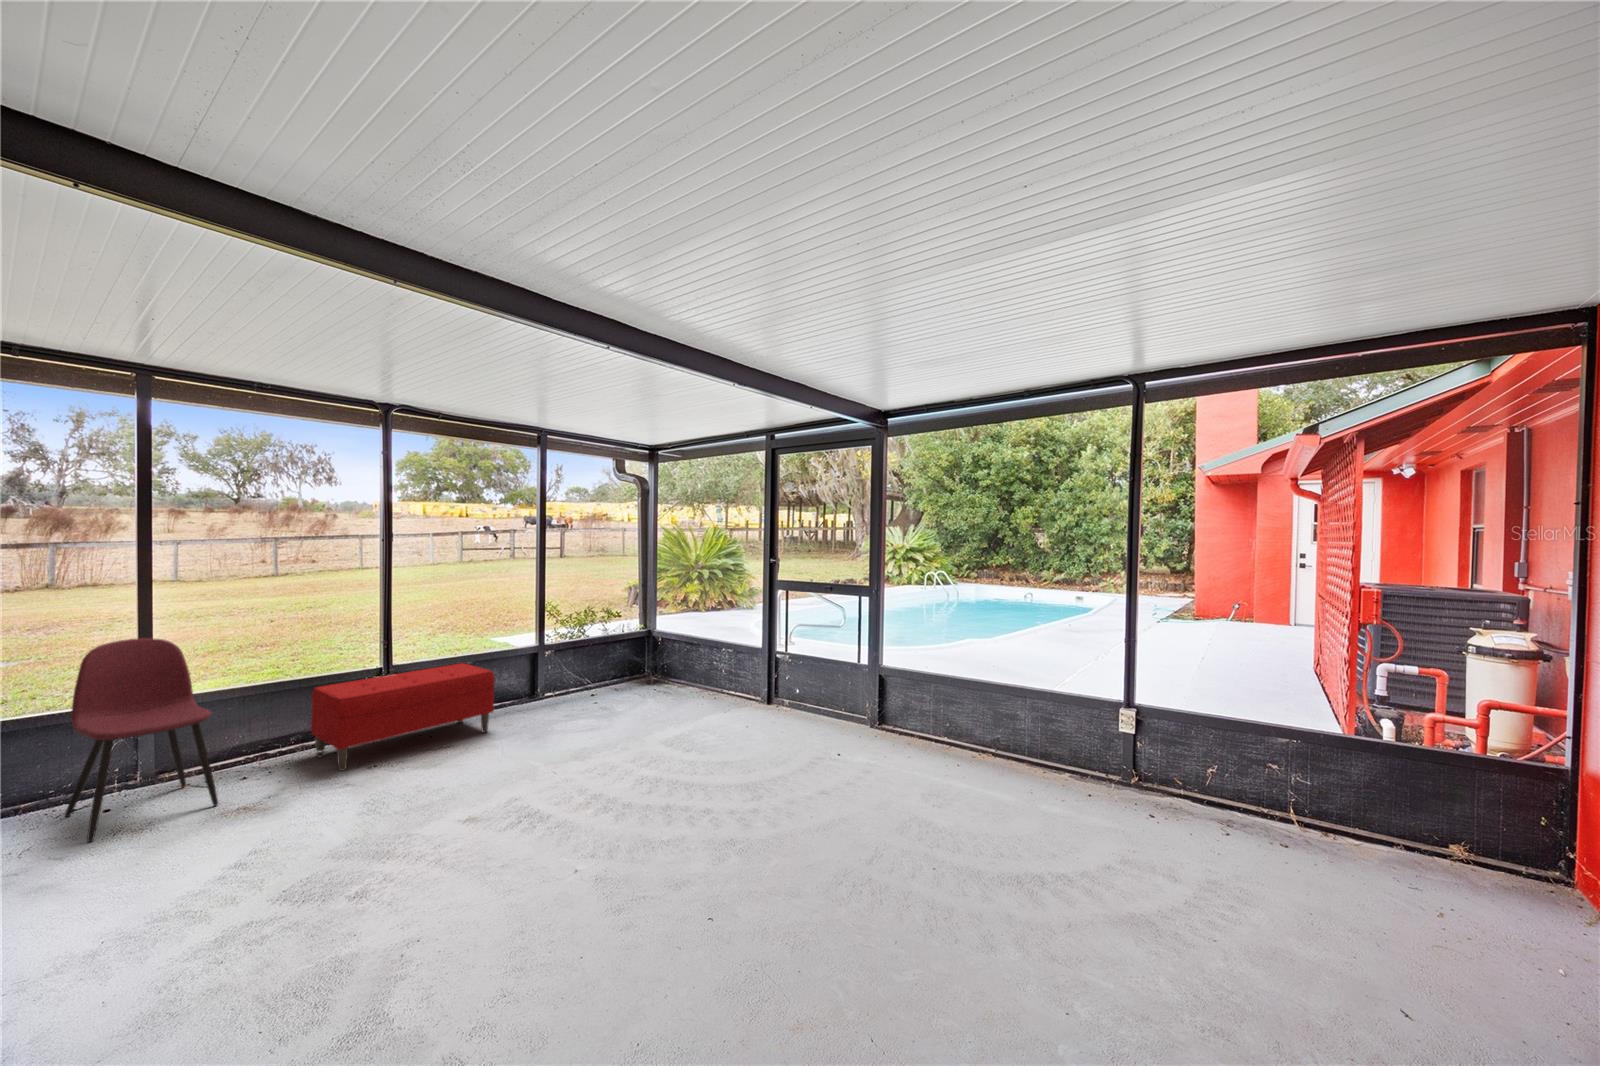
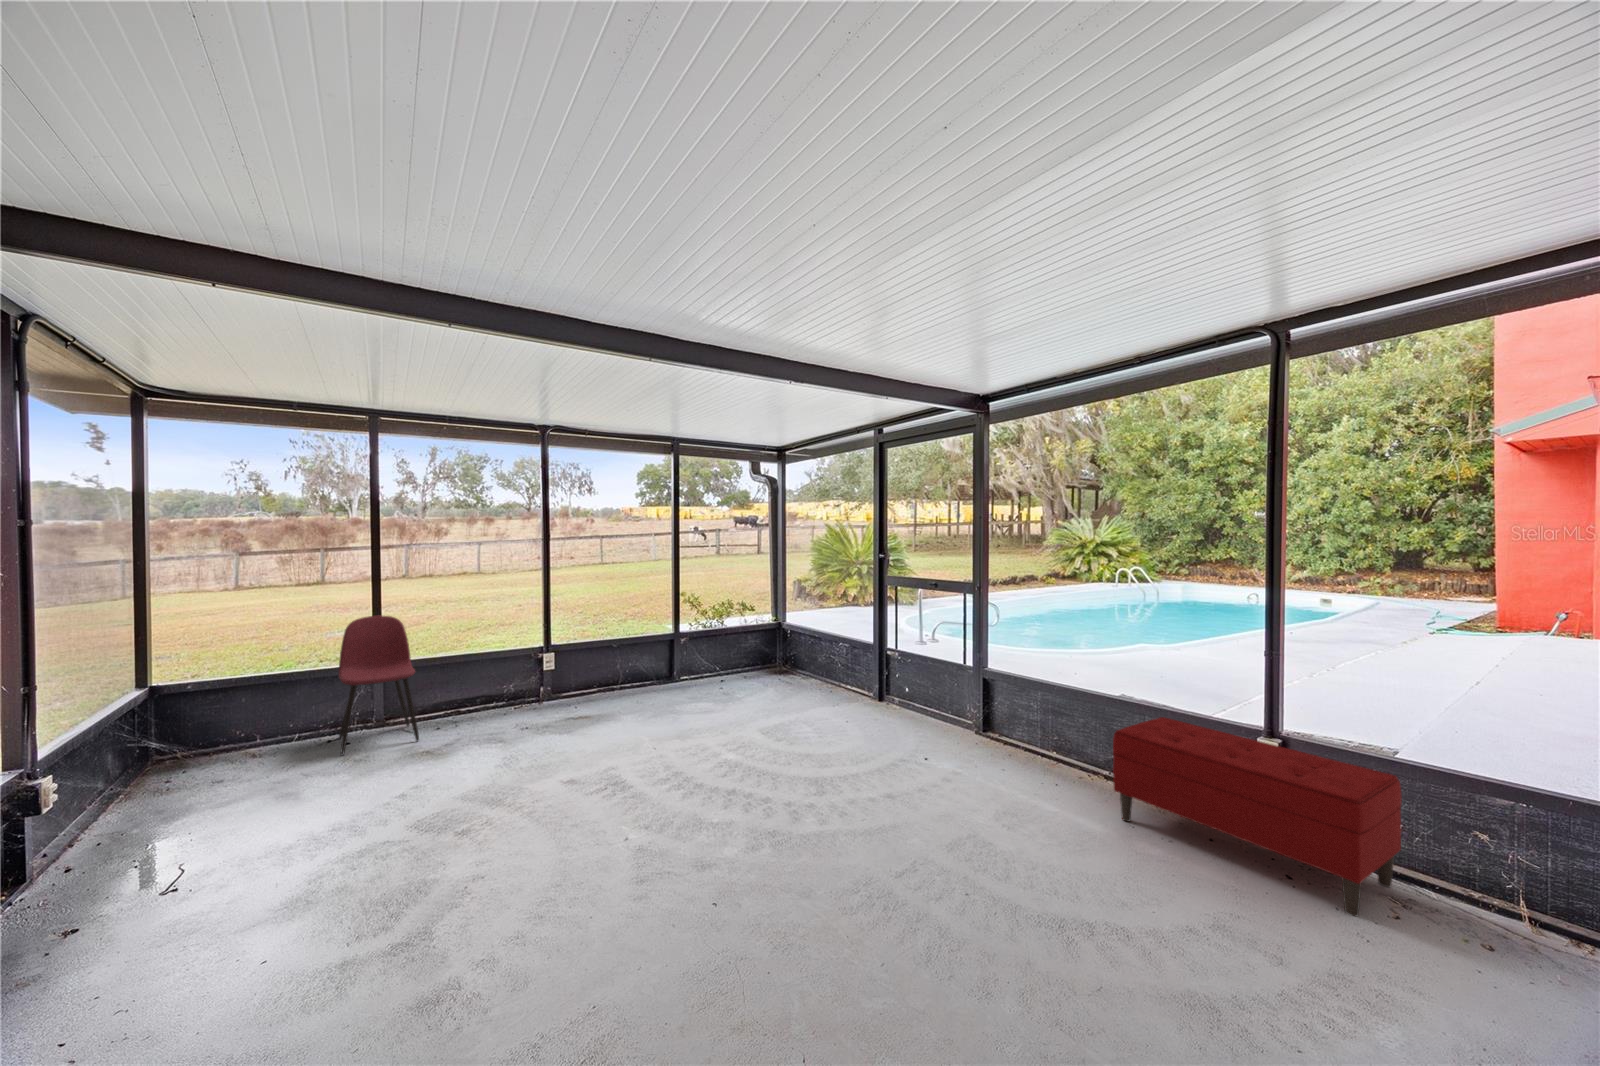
bench: present [311,663,495,771] -> present [1113,717,1402,916]

